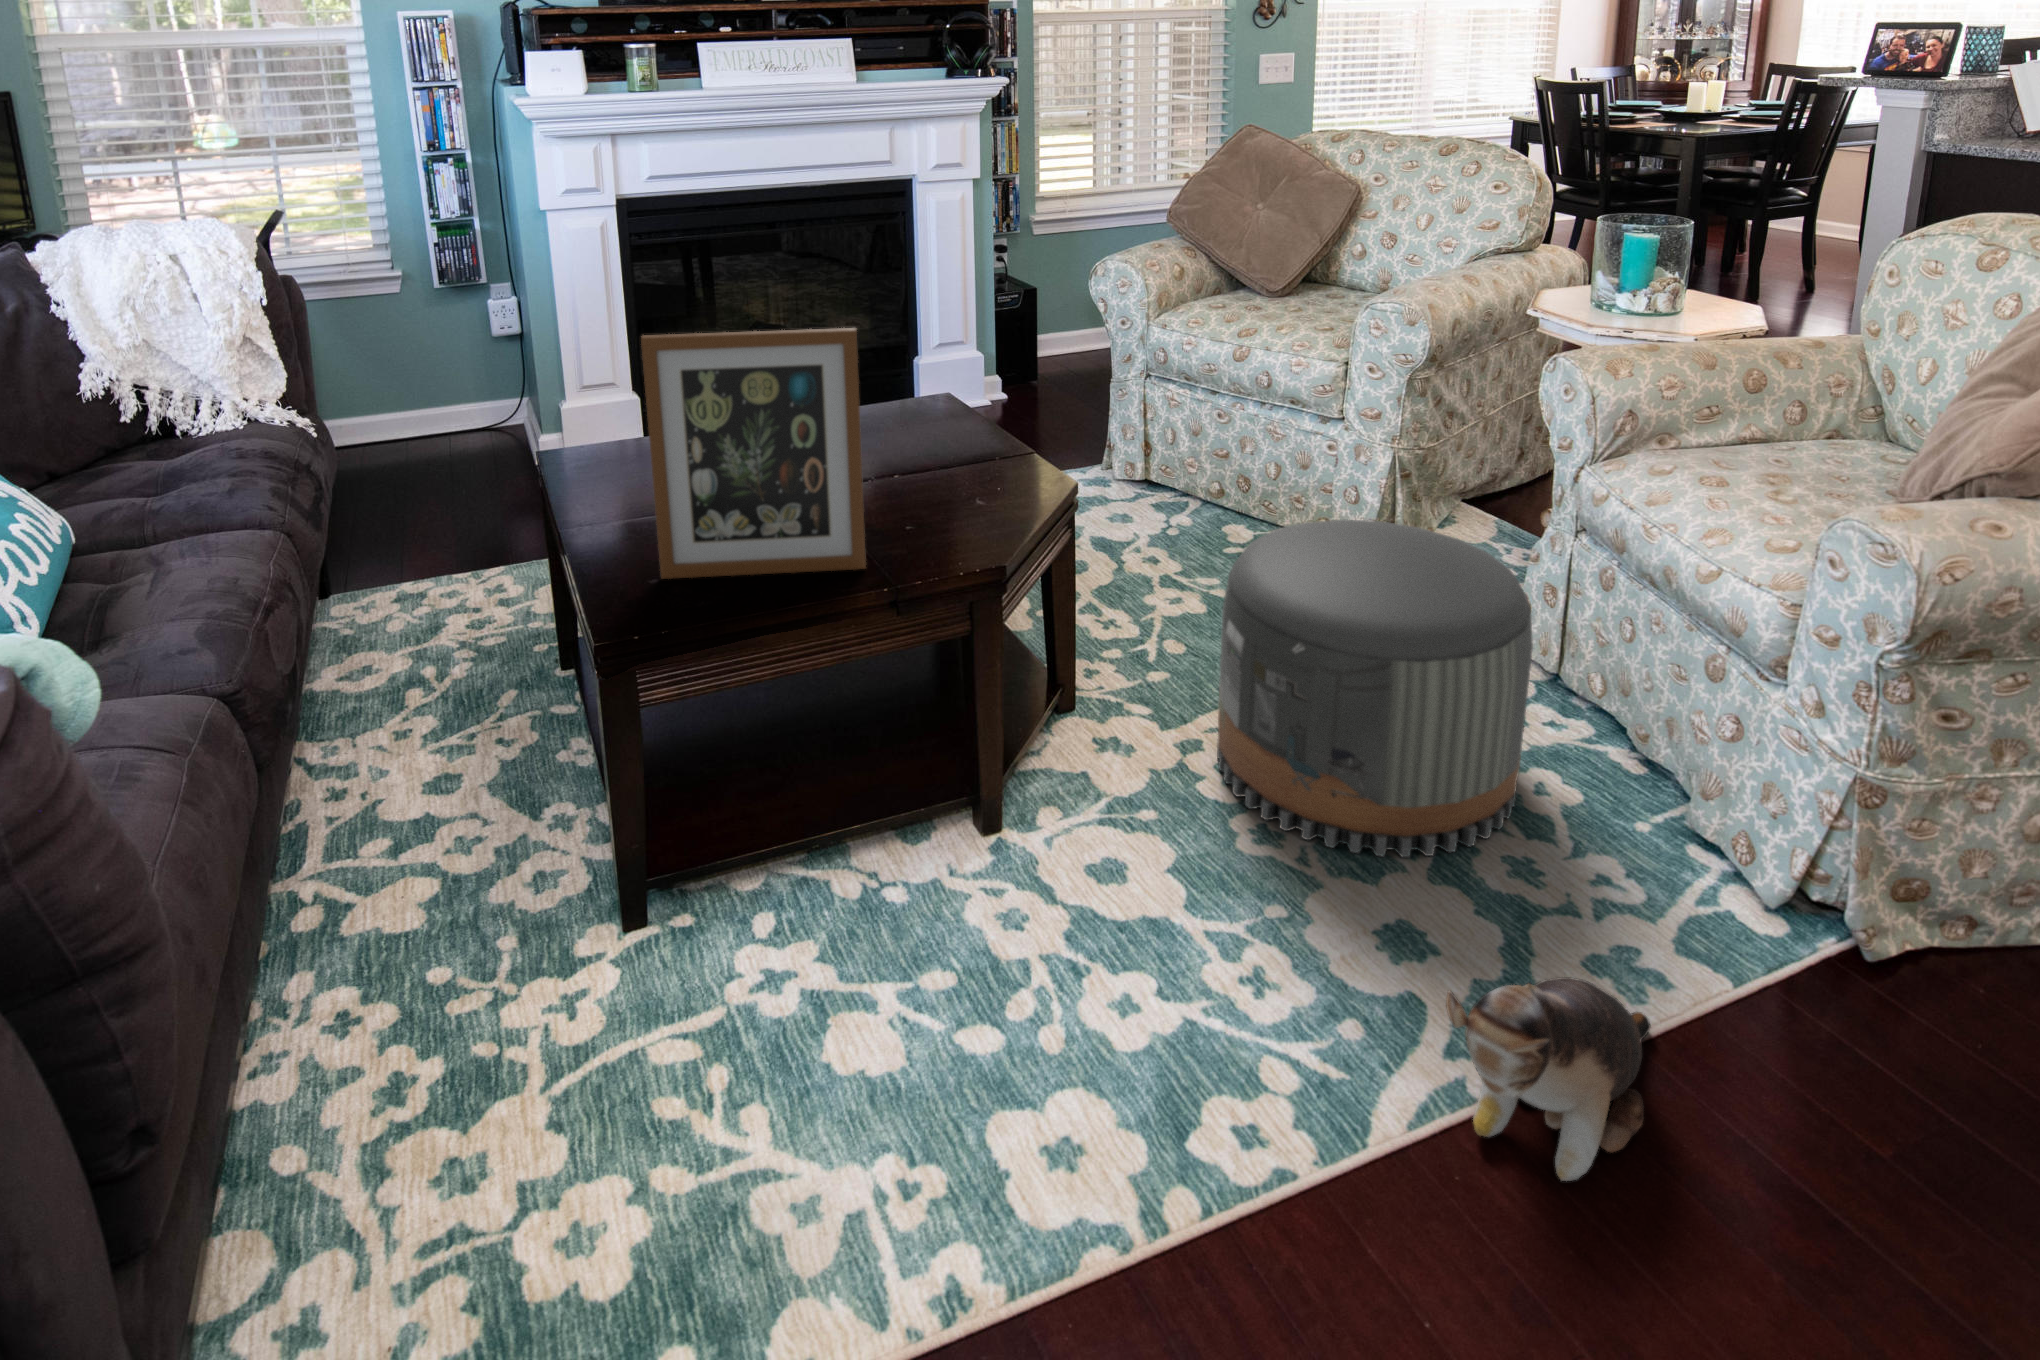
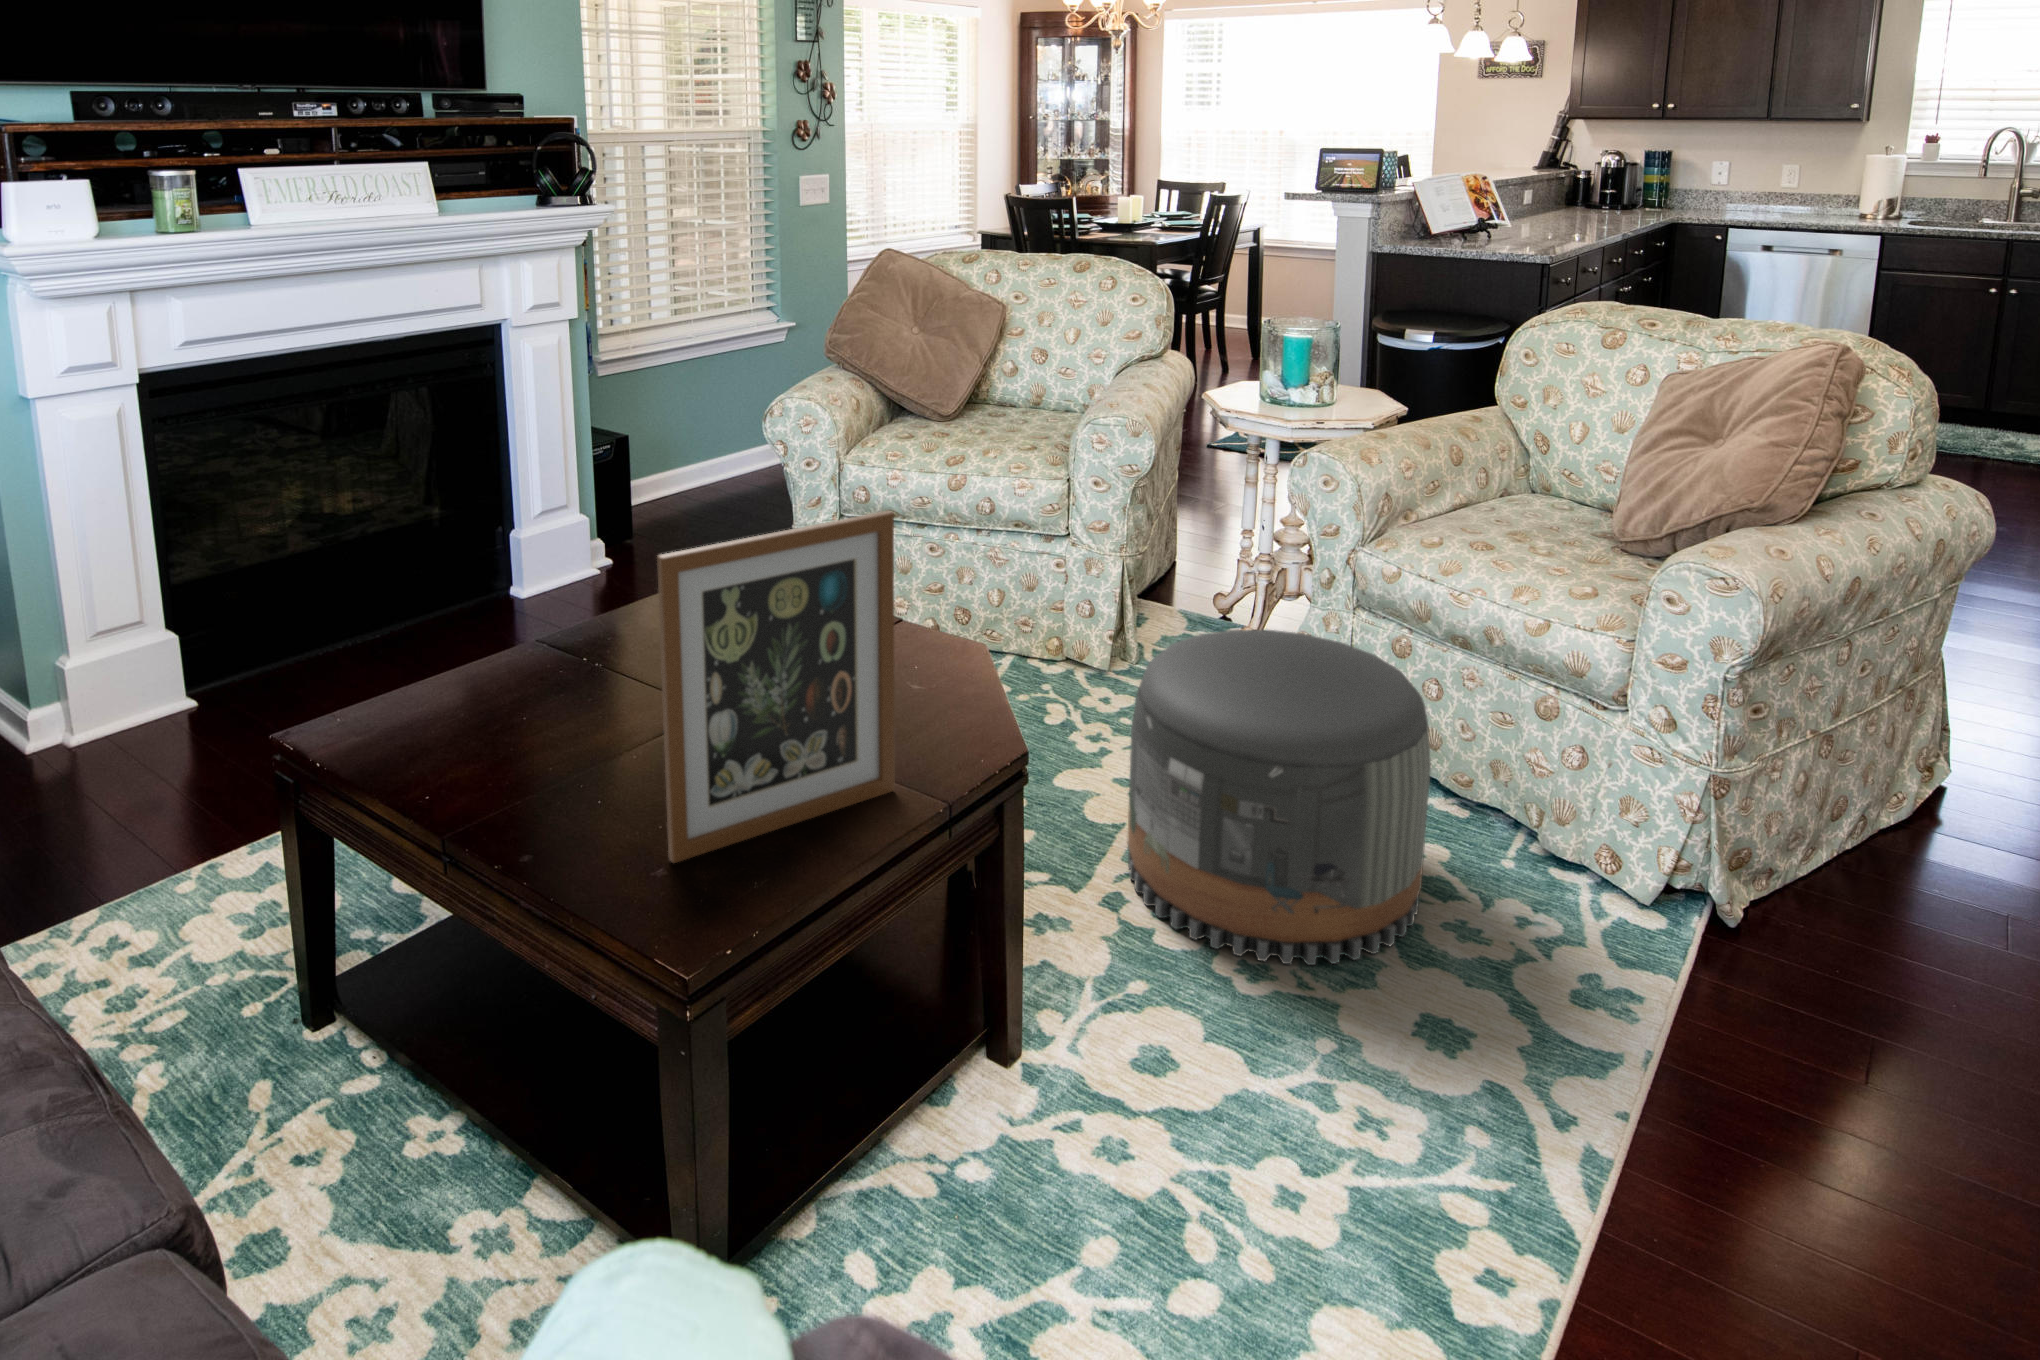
plush toy: present [1446,977,1650,1181] -> none [1619,1019,1770,1213]

